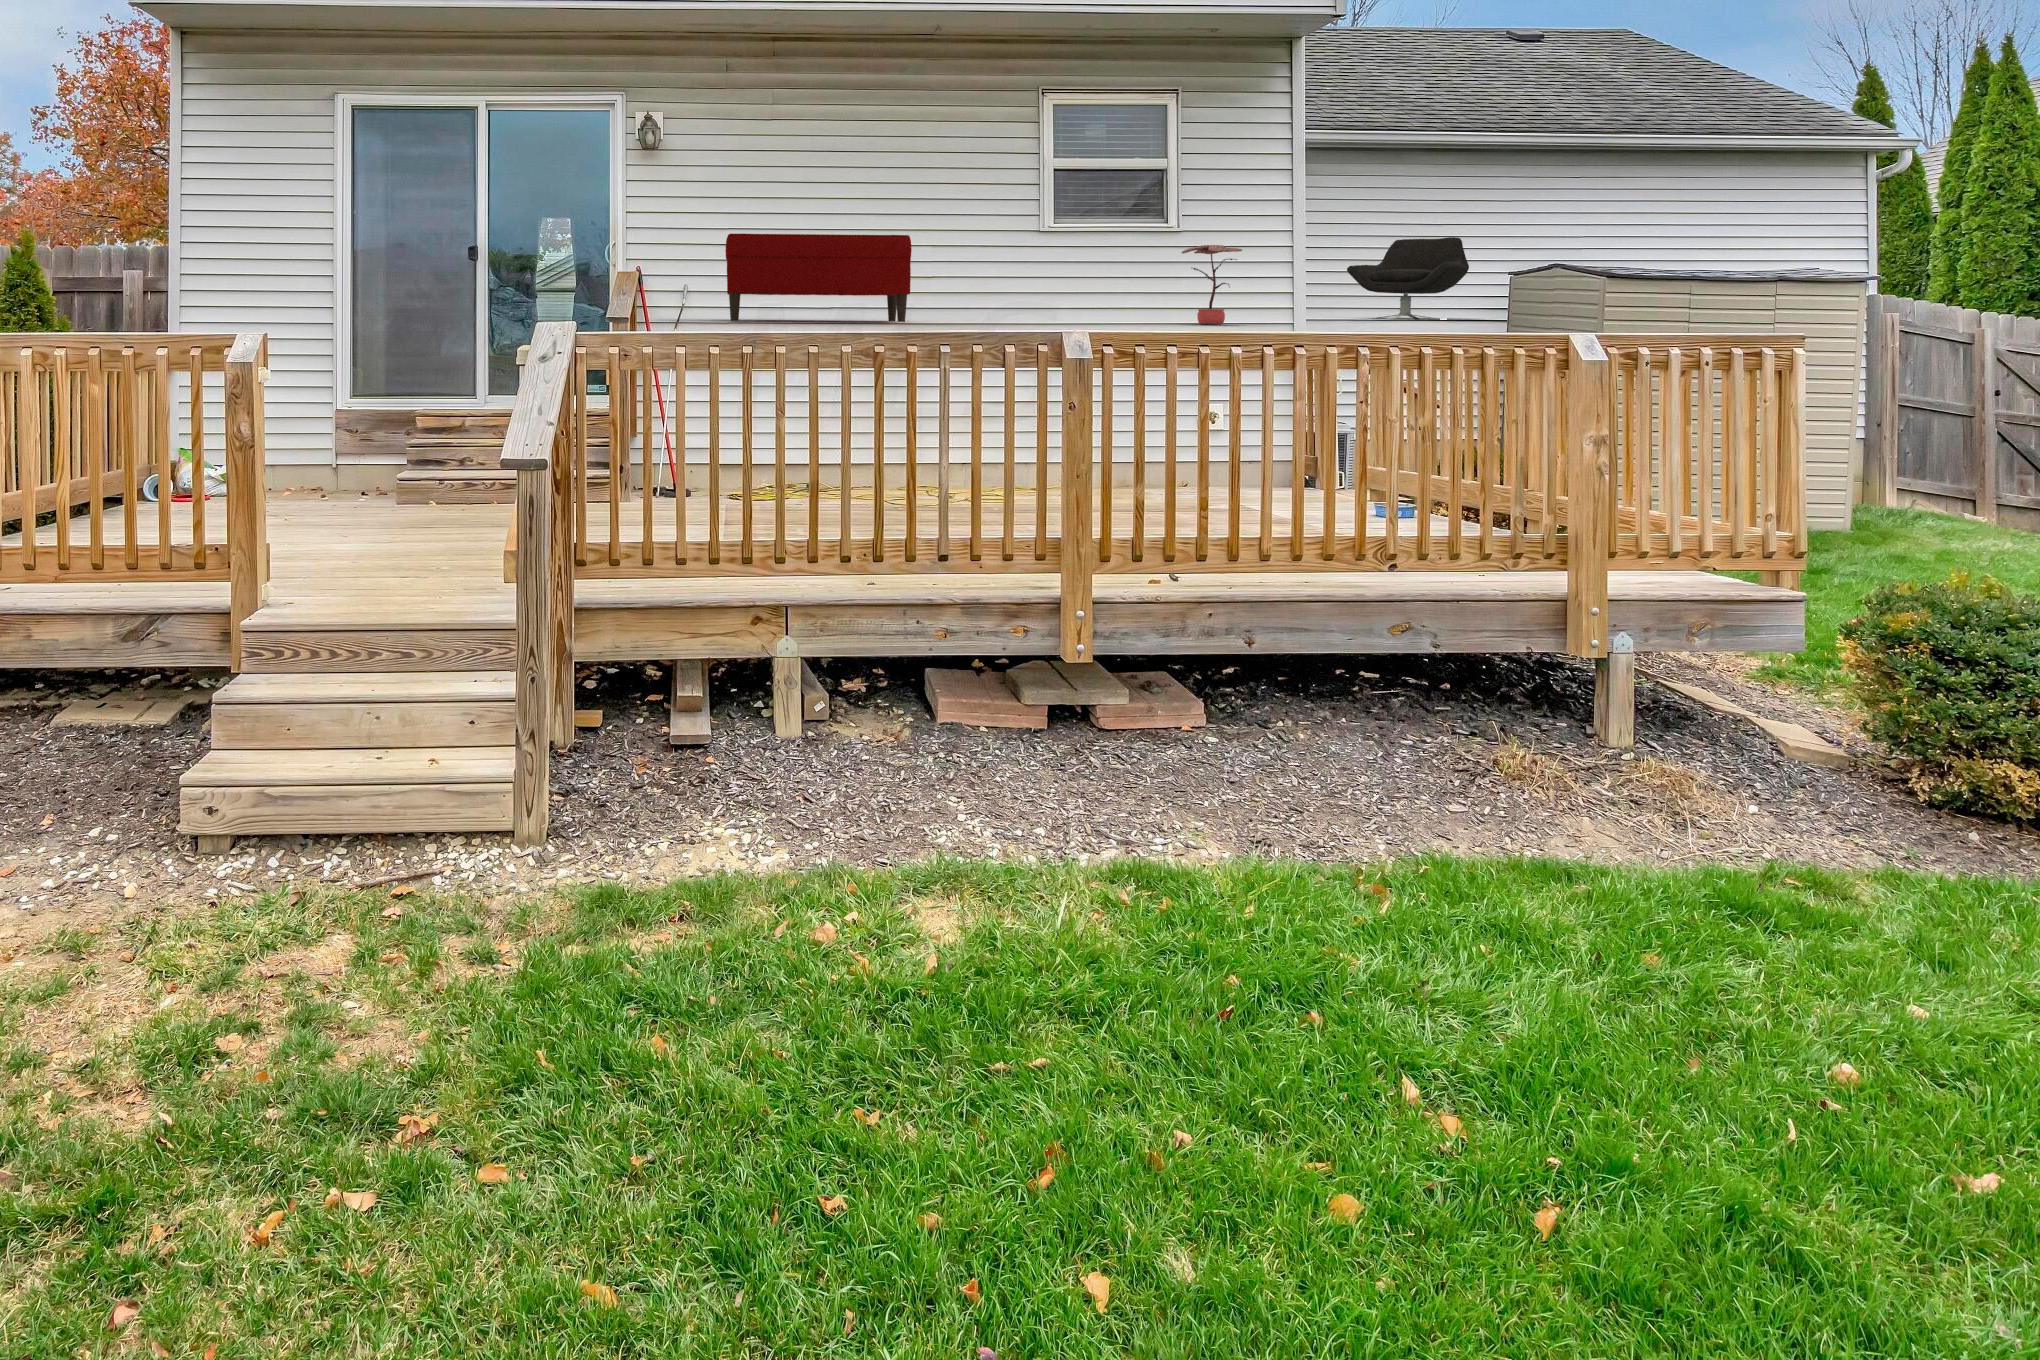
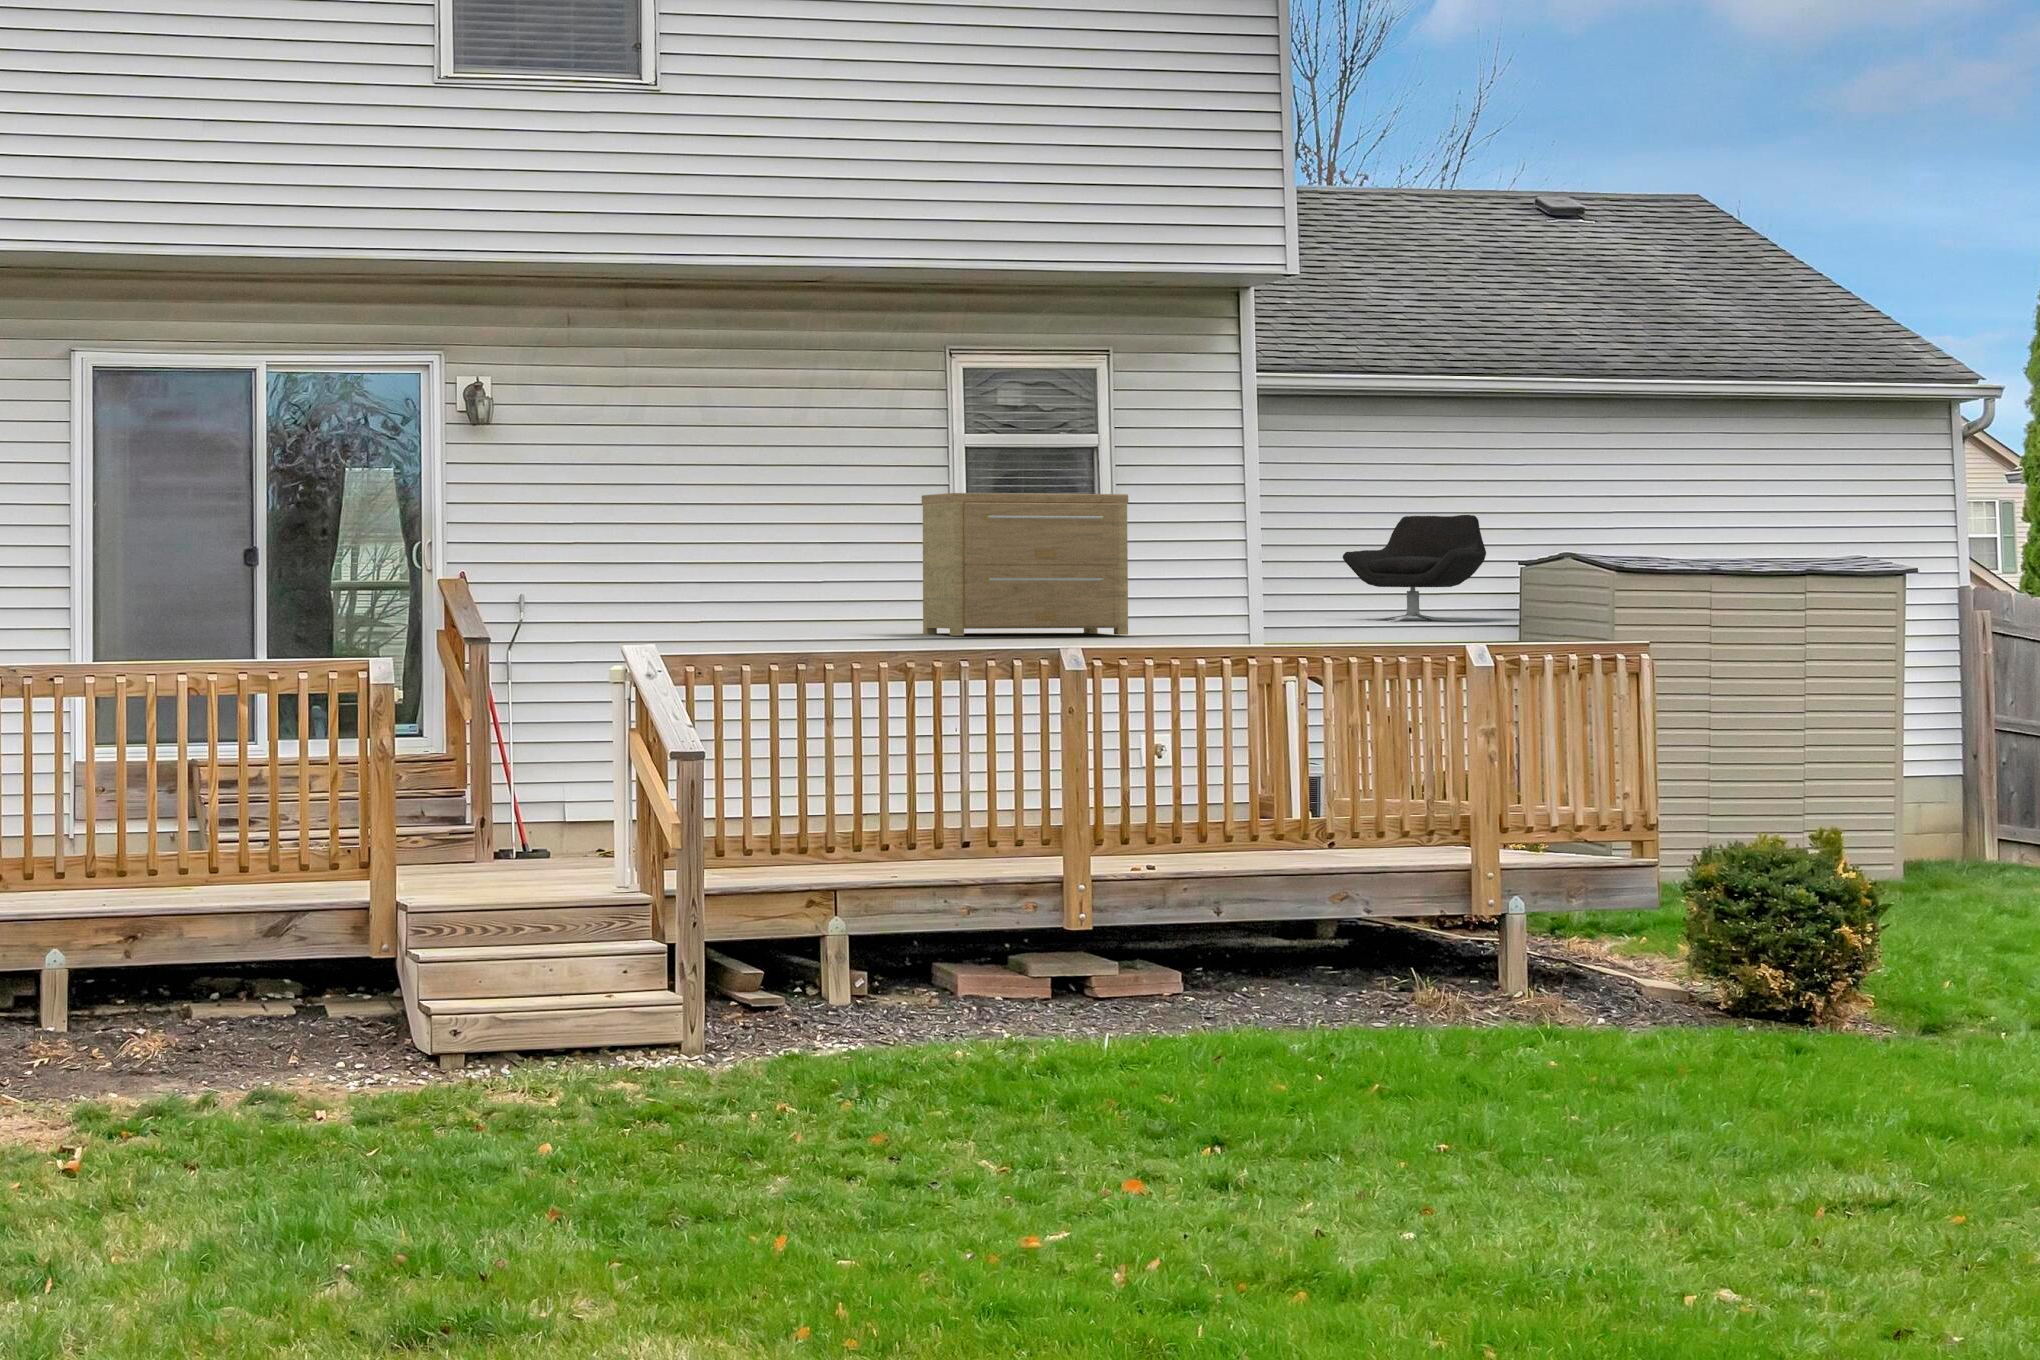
side table: none [981,196,1167,324] -> present [922,493,1128,636]
bench: present [726,234,912,322] -> none [632,536,855,636]
potted plant: present [1182,245,1242,324] -> none [1144,544,1210,634]

